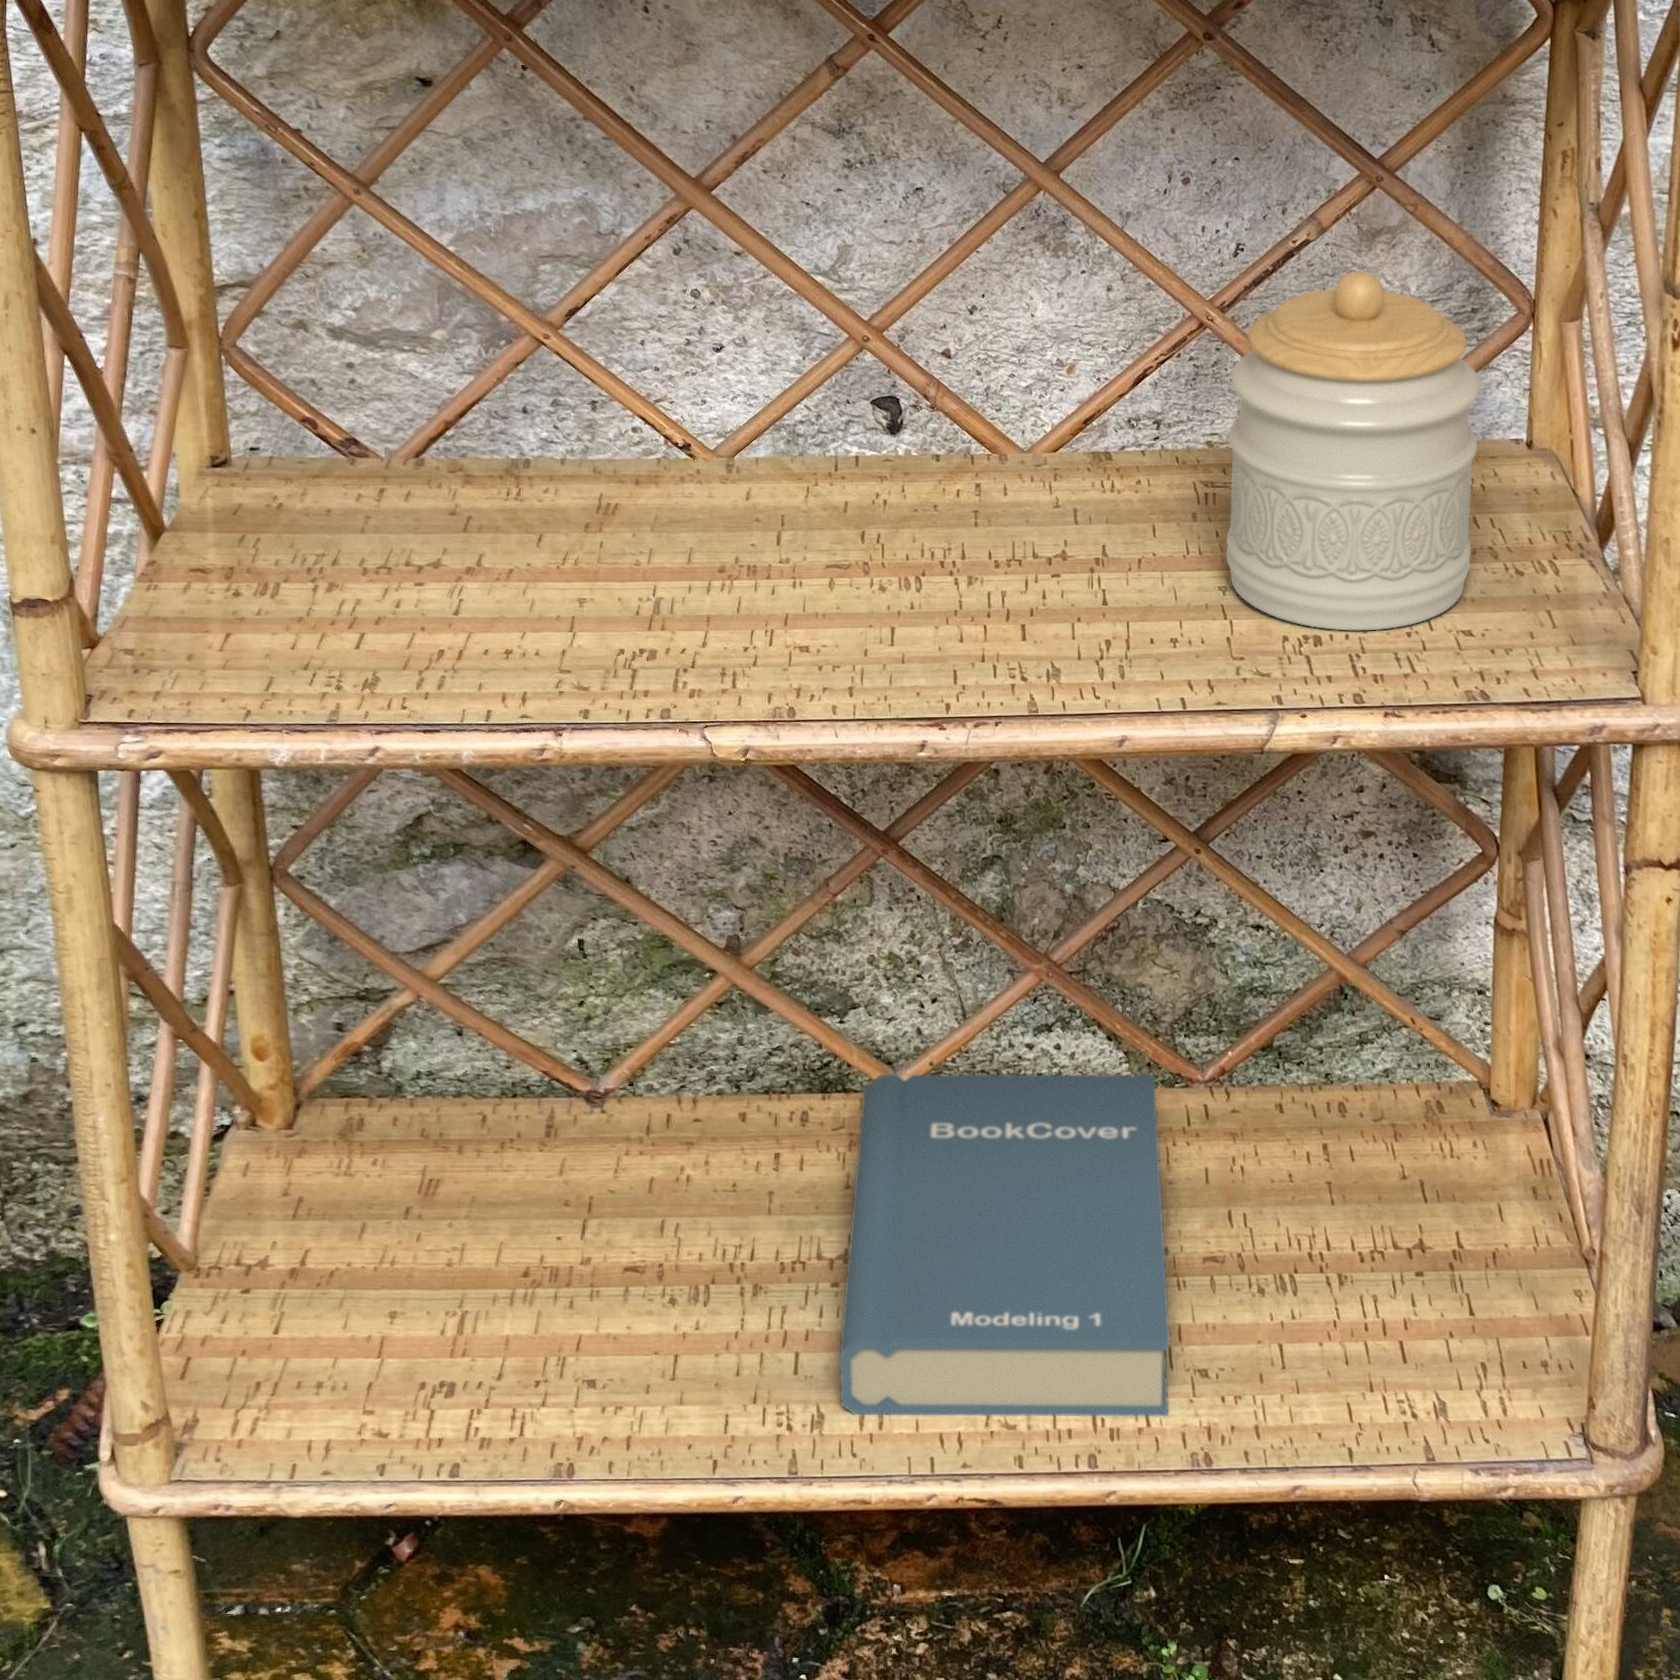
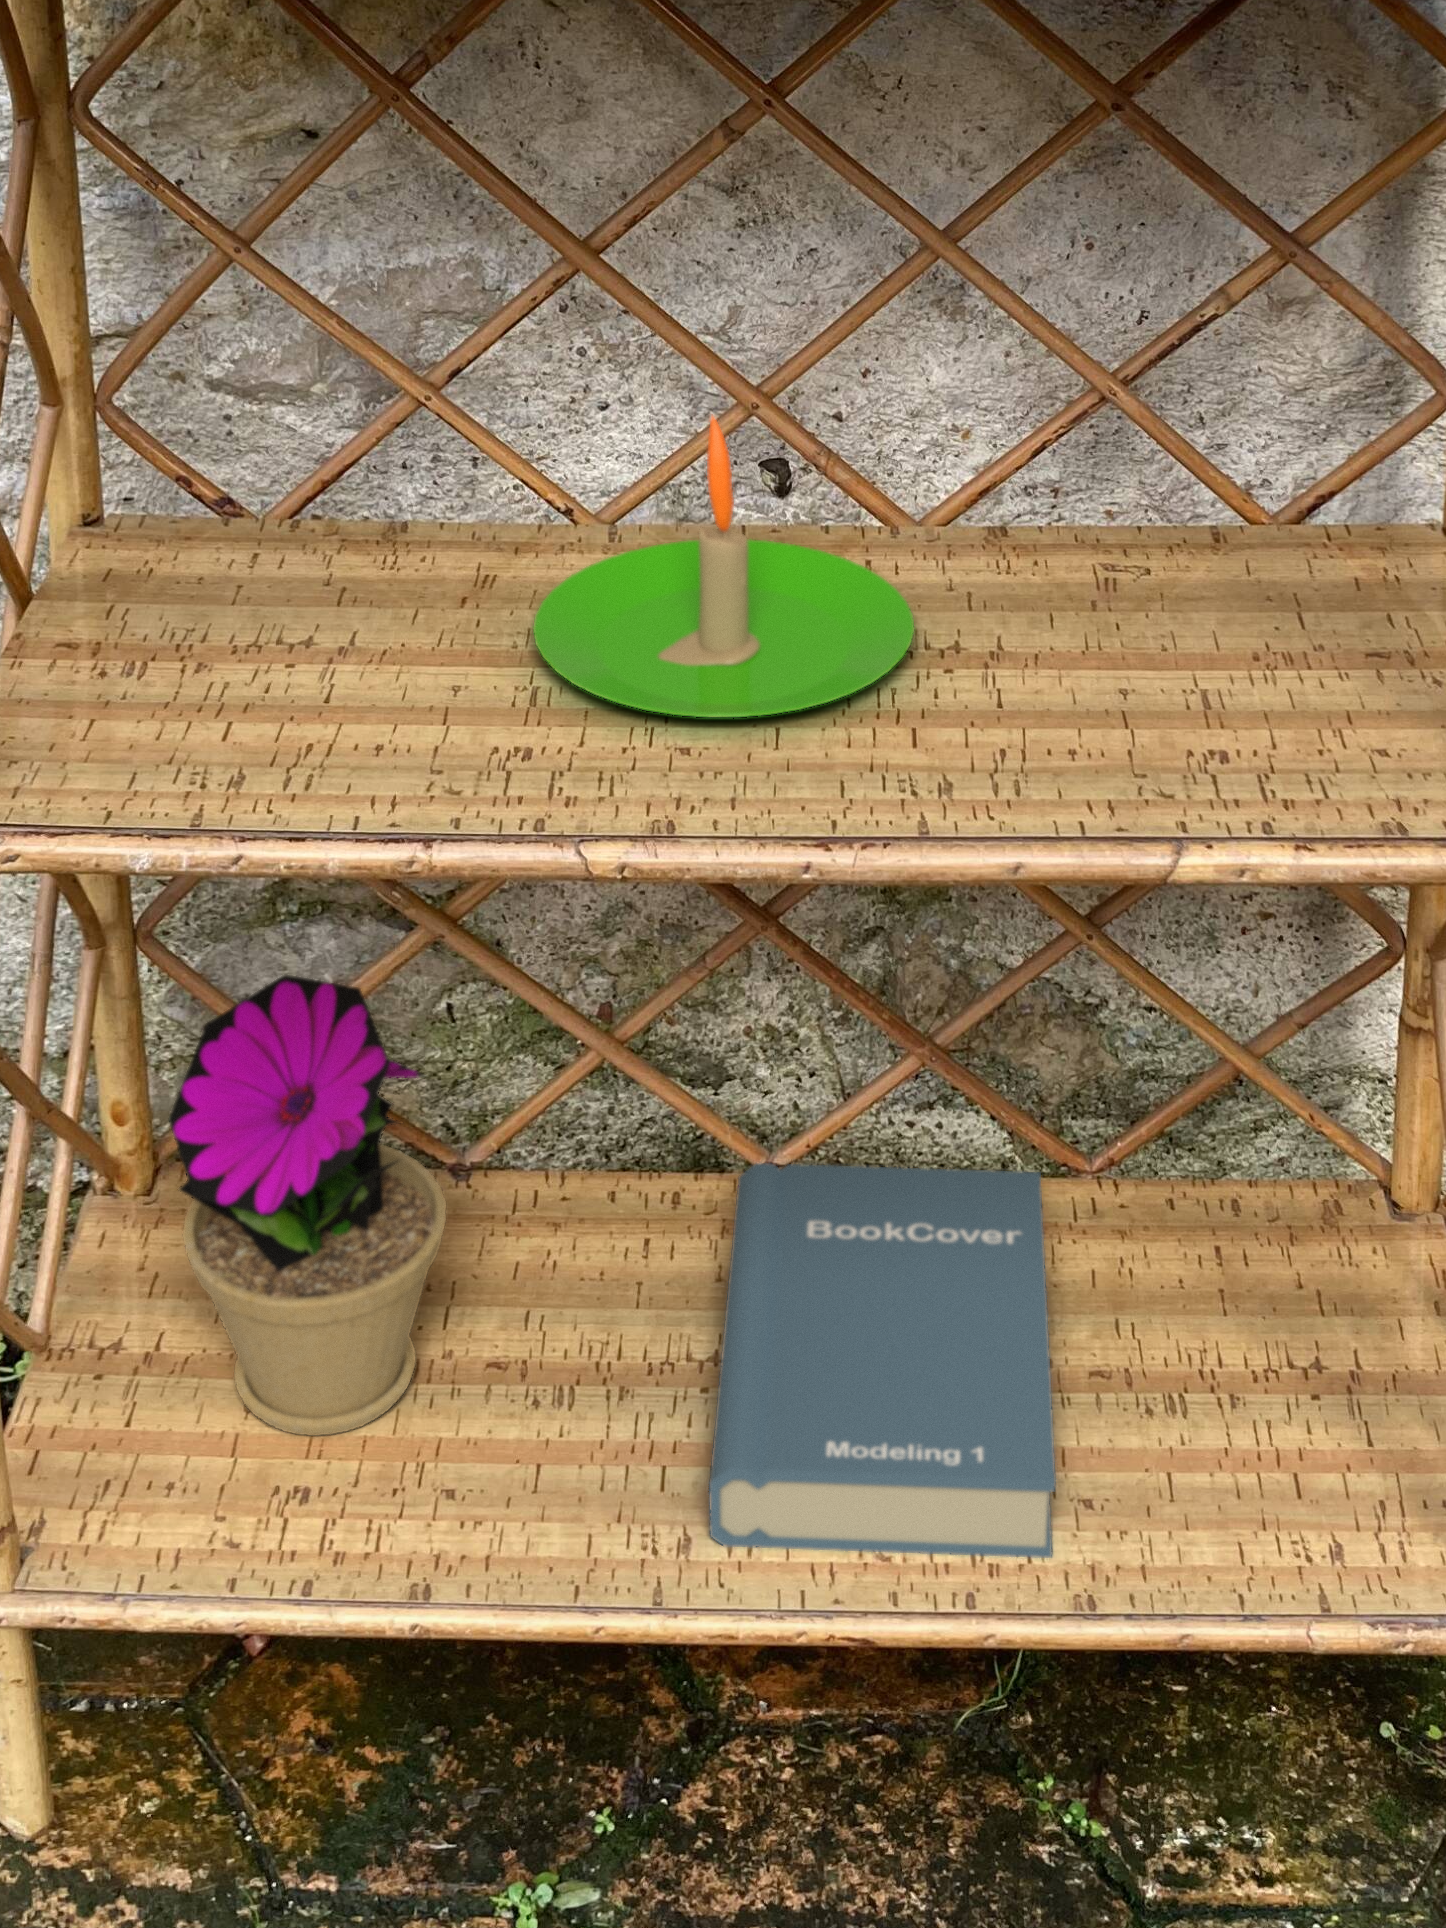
jar: present [1226,271,1481,630] -> none [1130,368,1402,745]
candle: none [654,332,1021,616] -> present [533,416,914,717]
flower pot: none [311,888,582,1332] -> present [169,975,446,1436]

